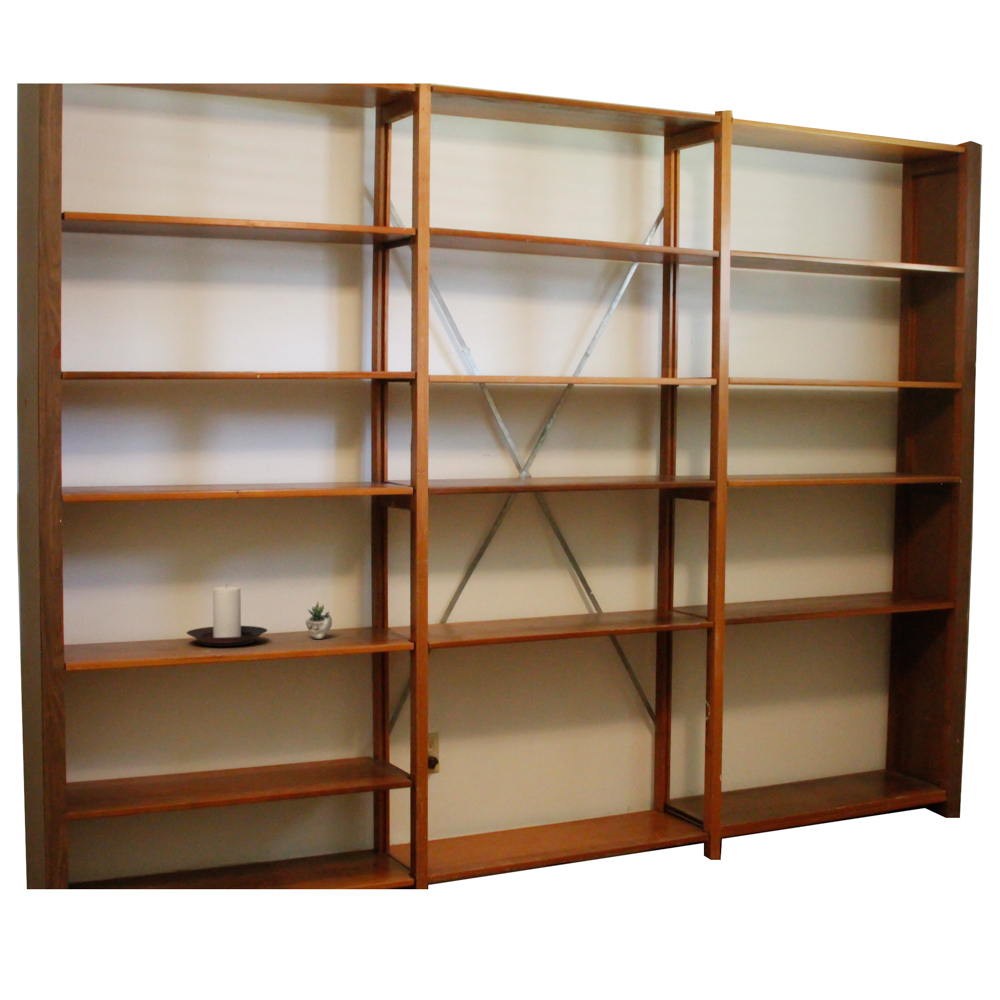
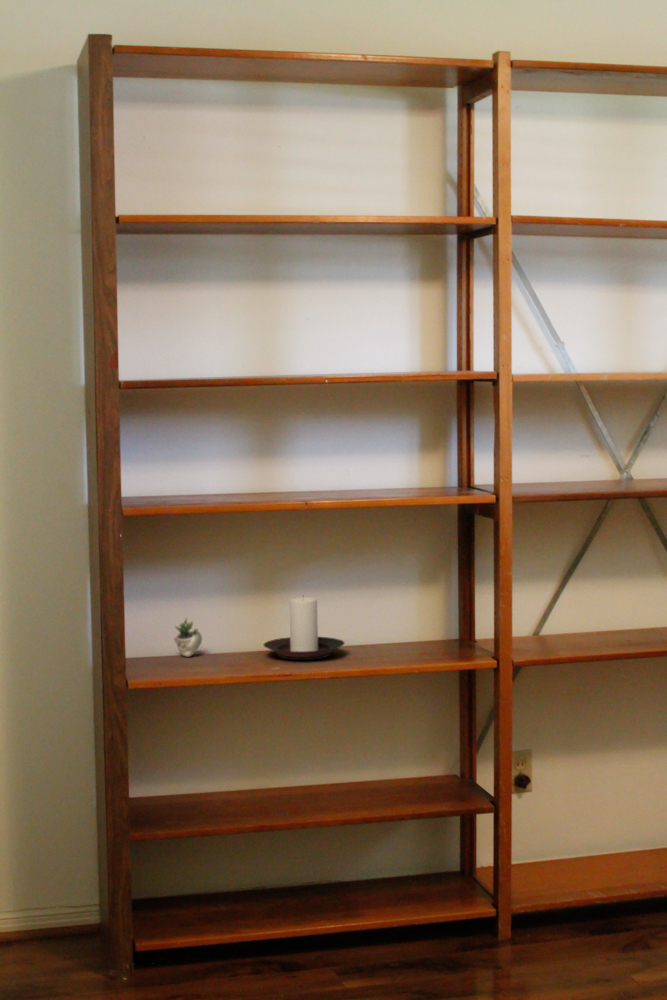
succulent plant: present [306,599,354,639] -> present [174,618,202,657]

